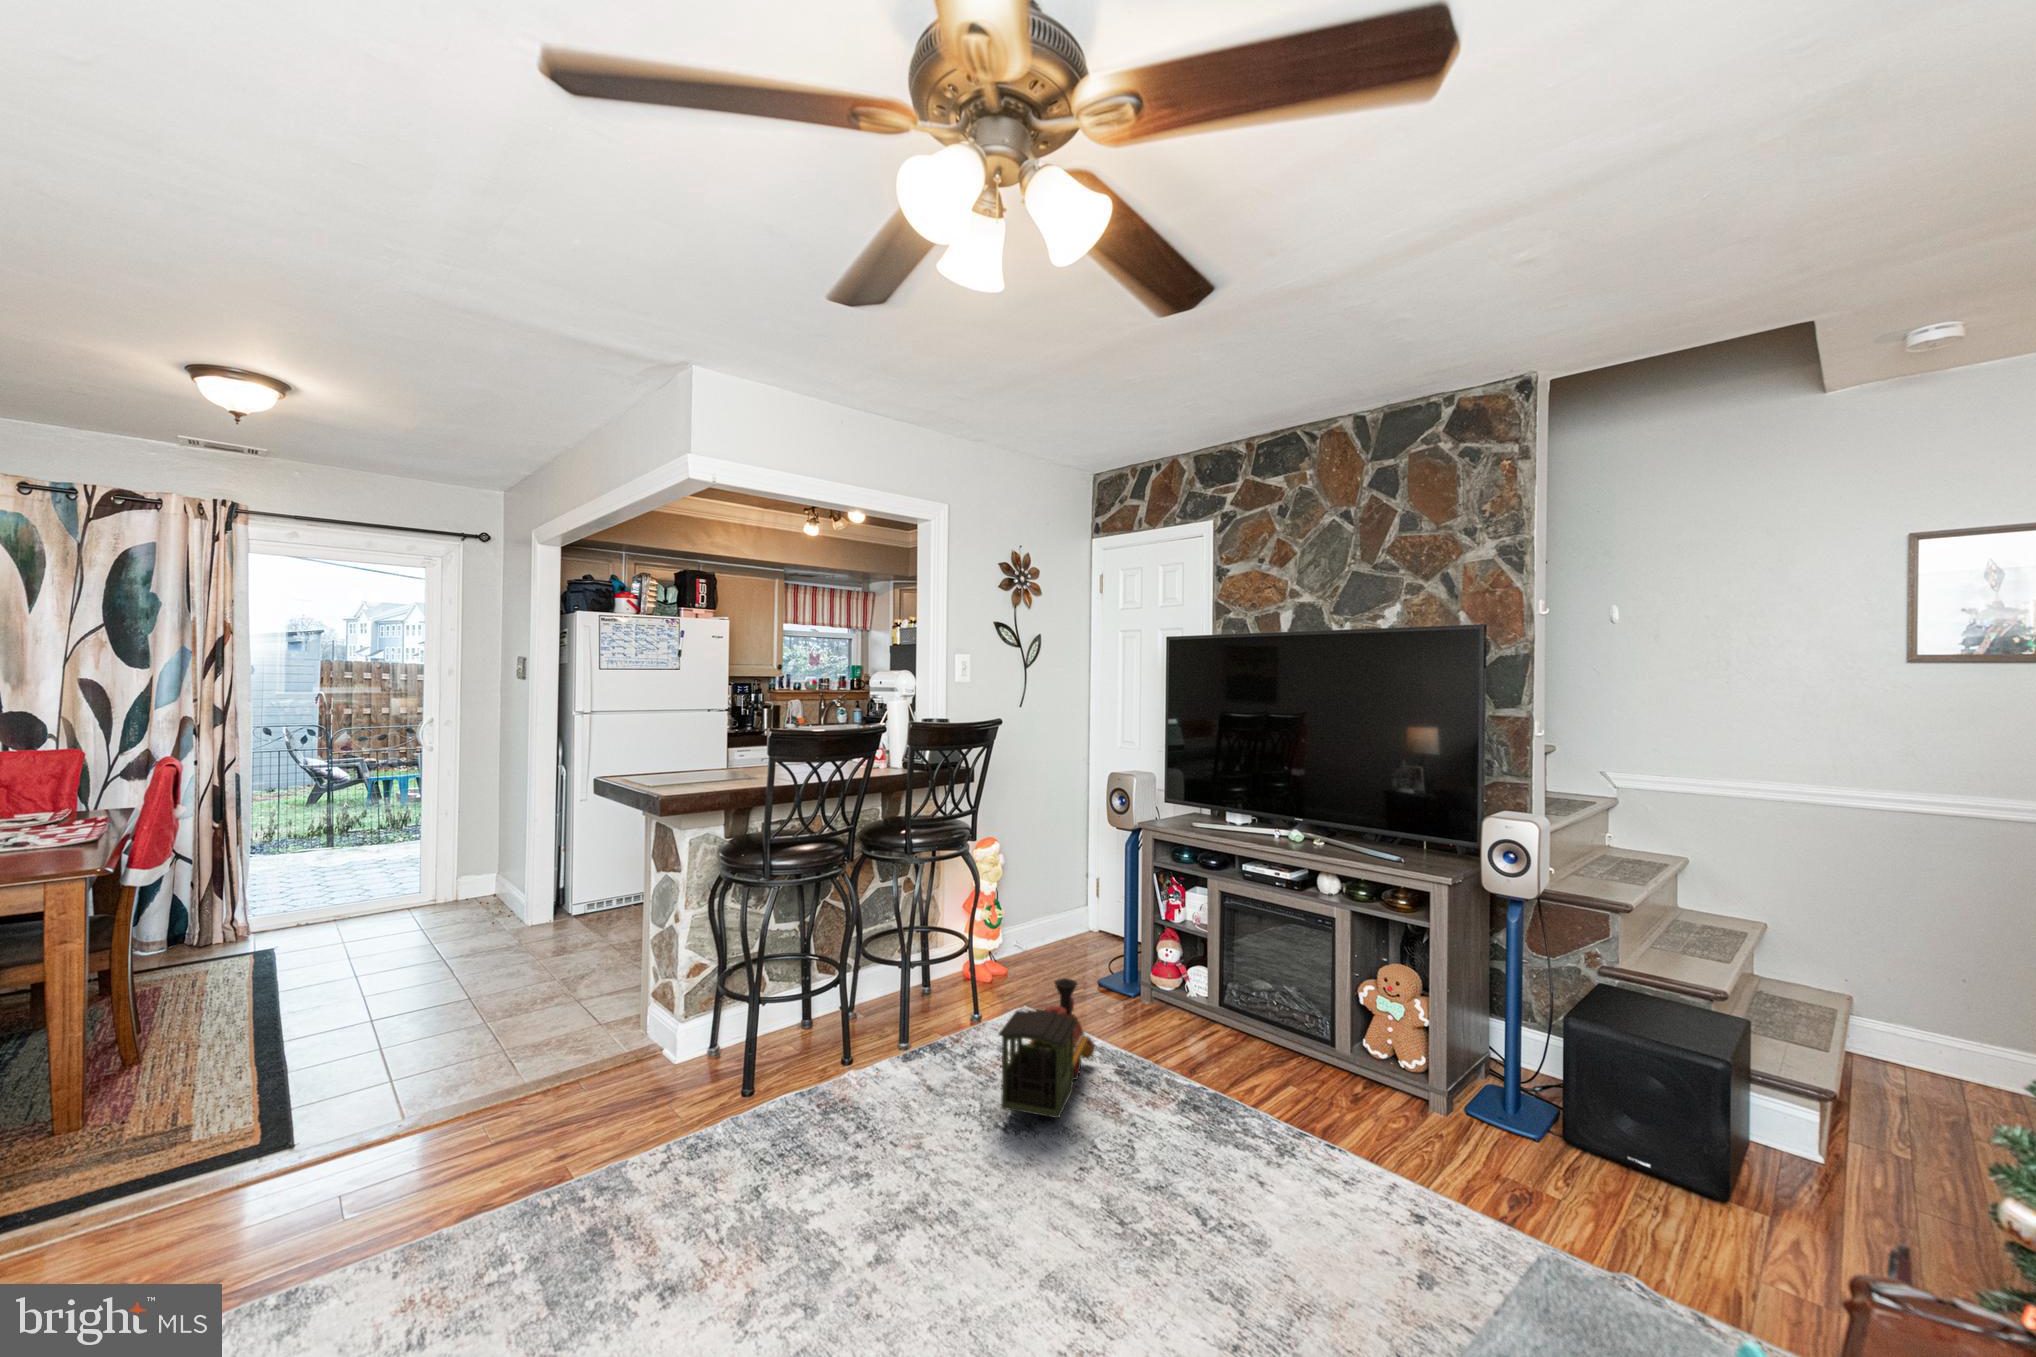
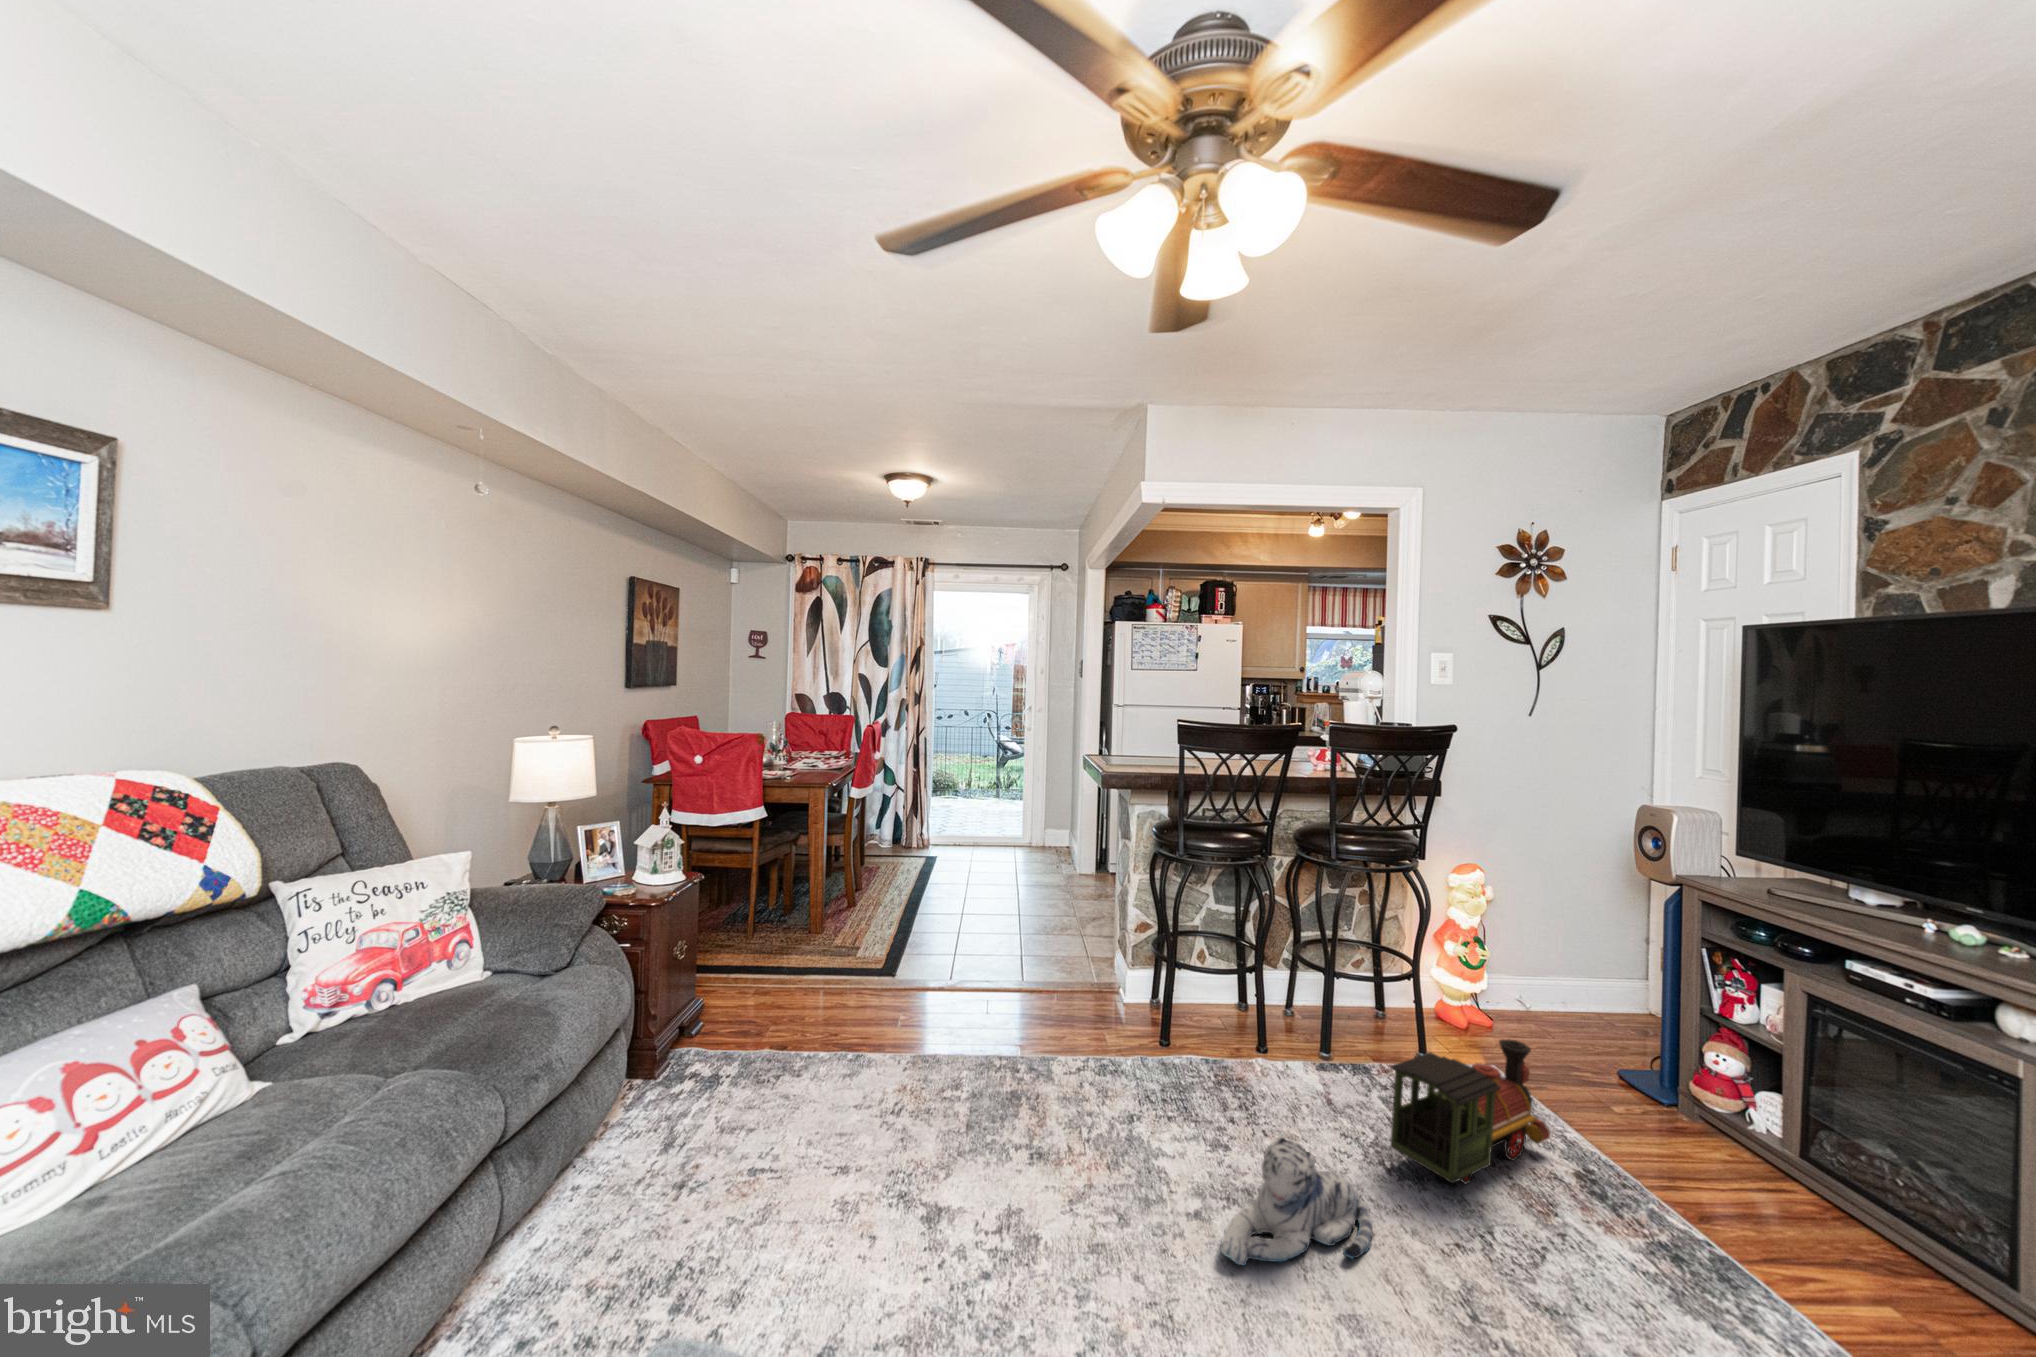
plush toy: none [914,1137,1028,1289] -> present [1220,1136,1372,1266]

